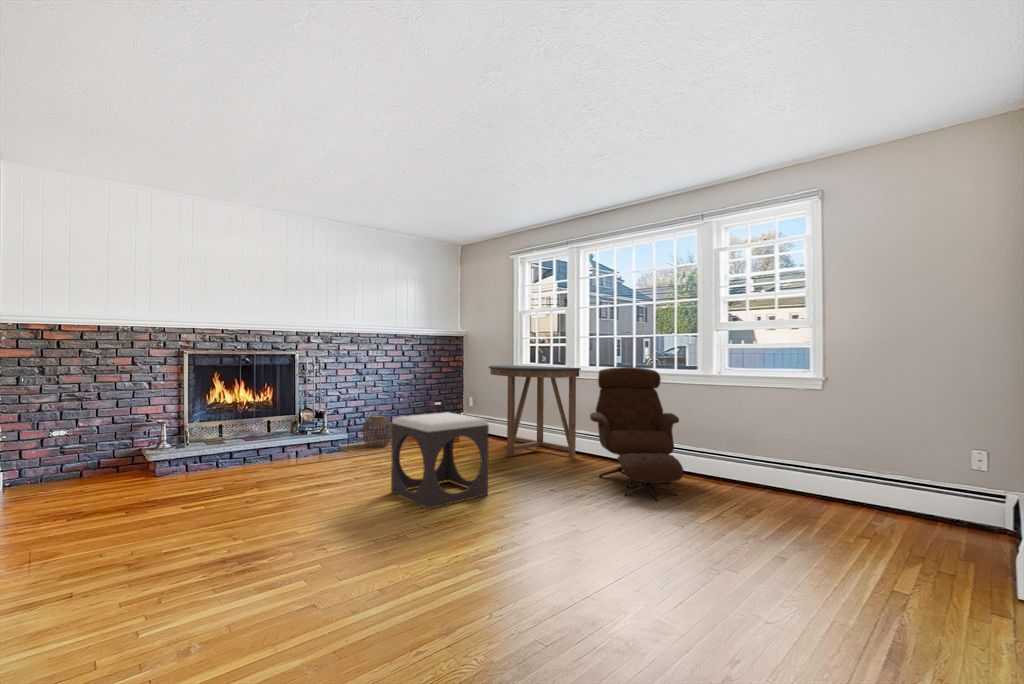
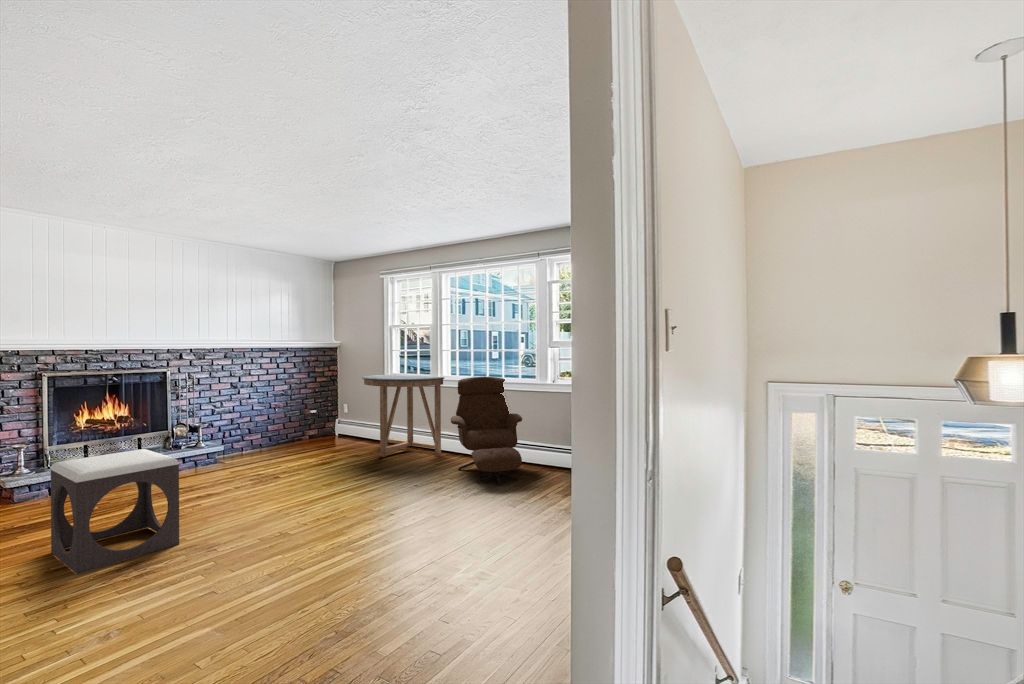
footstool: present [391,412,489,508] -> present [51,449,179,574]
woven basket: present [363,415,392,447] -> none [239,426,269,457]

